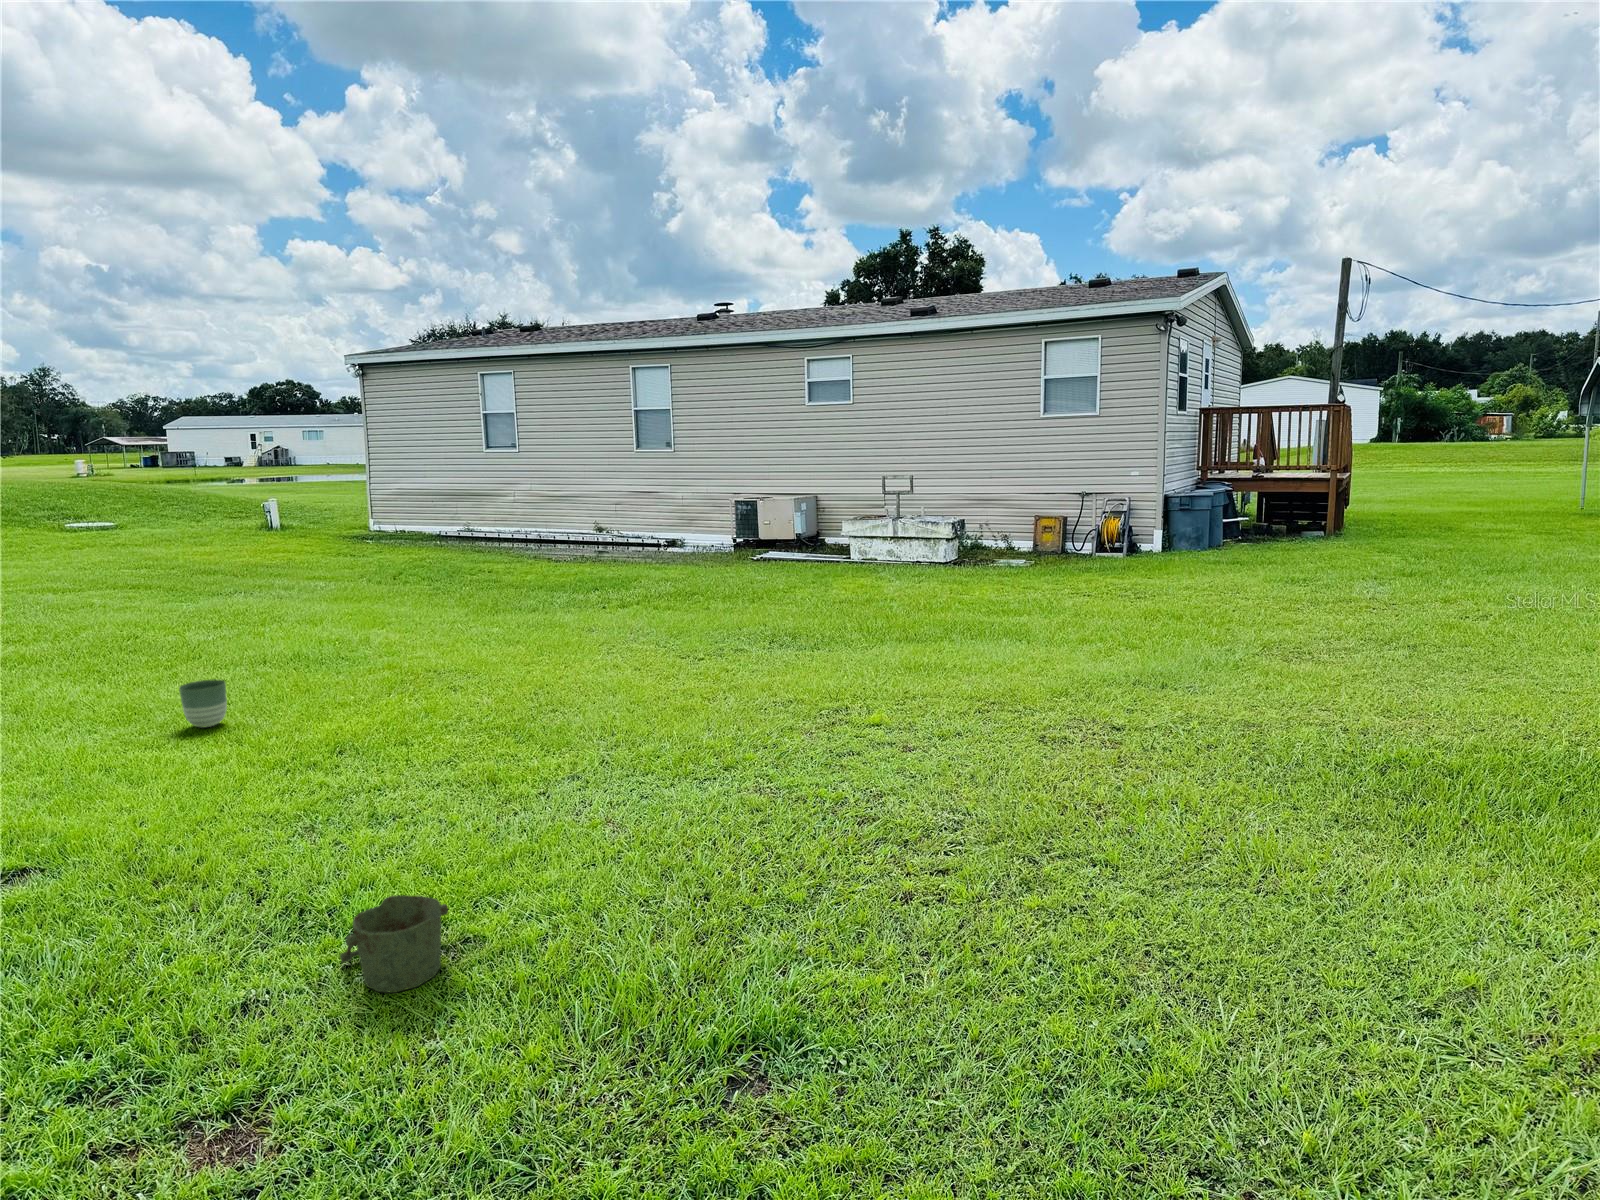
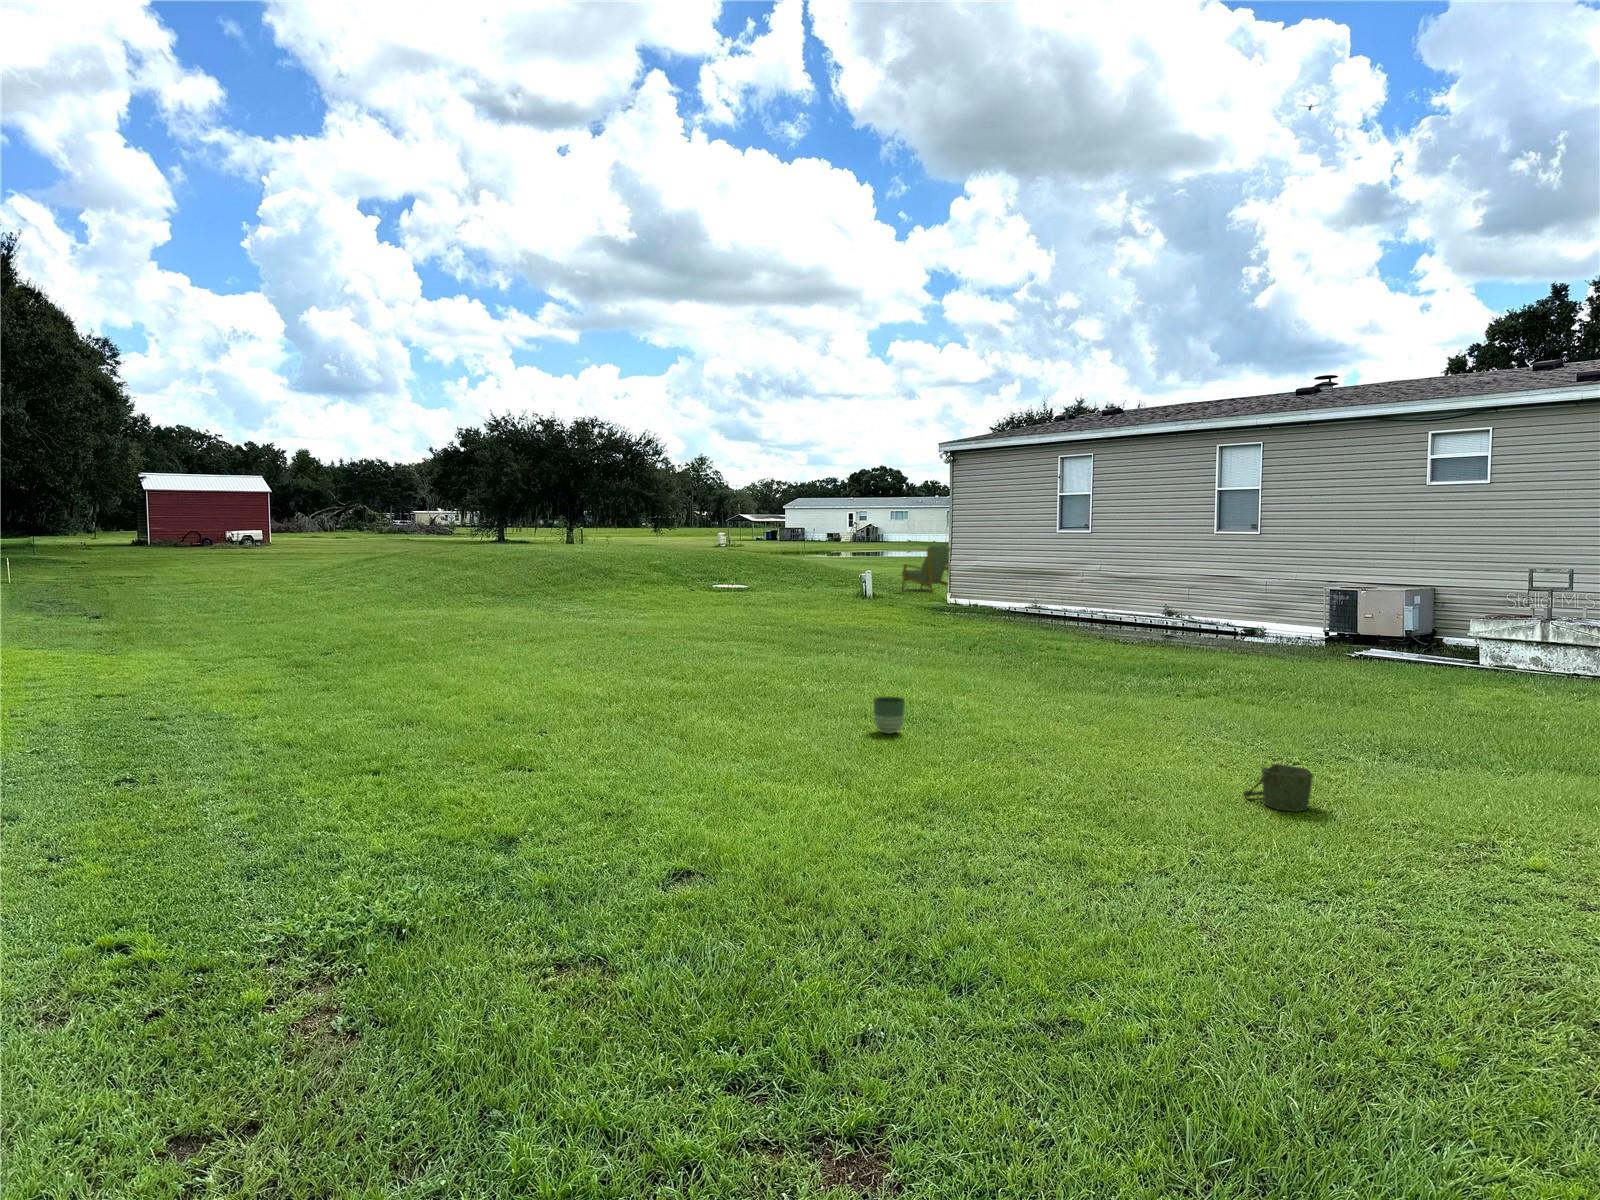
armchair: none [314,470,375,523] -> present [902,545,950,592]
bucket: present [340,895,448,993] -> present [1243,764,1313,812]

